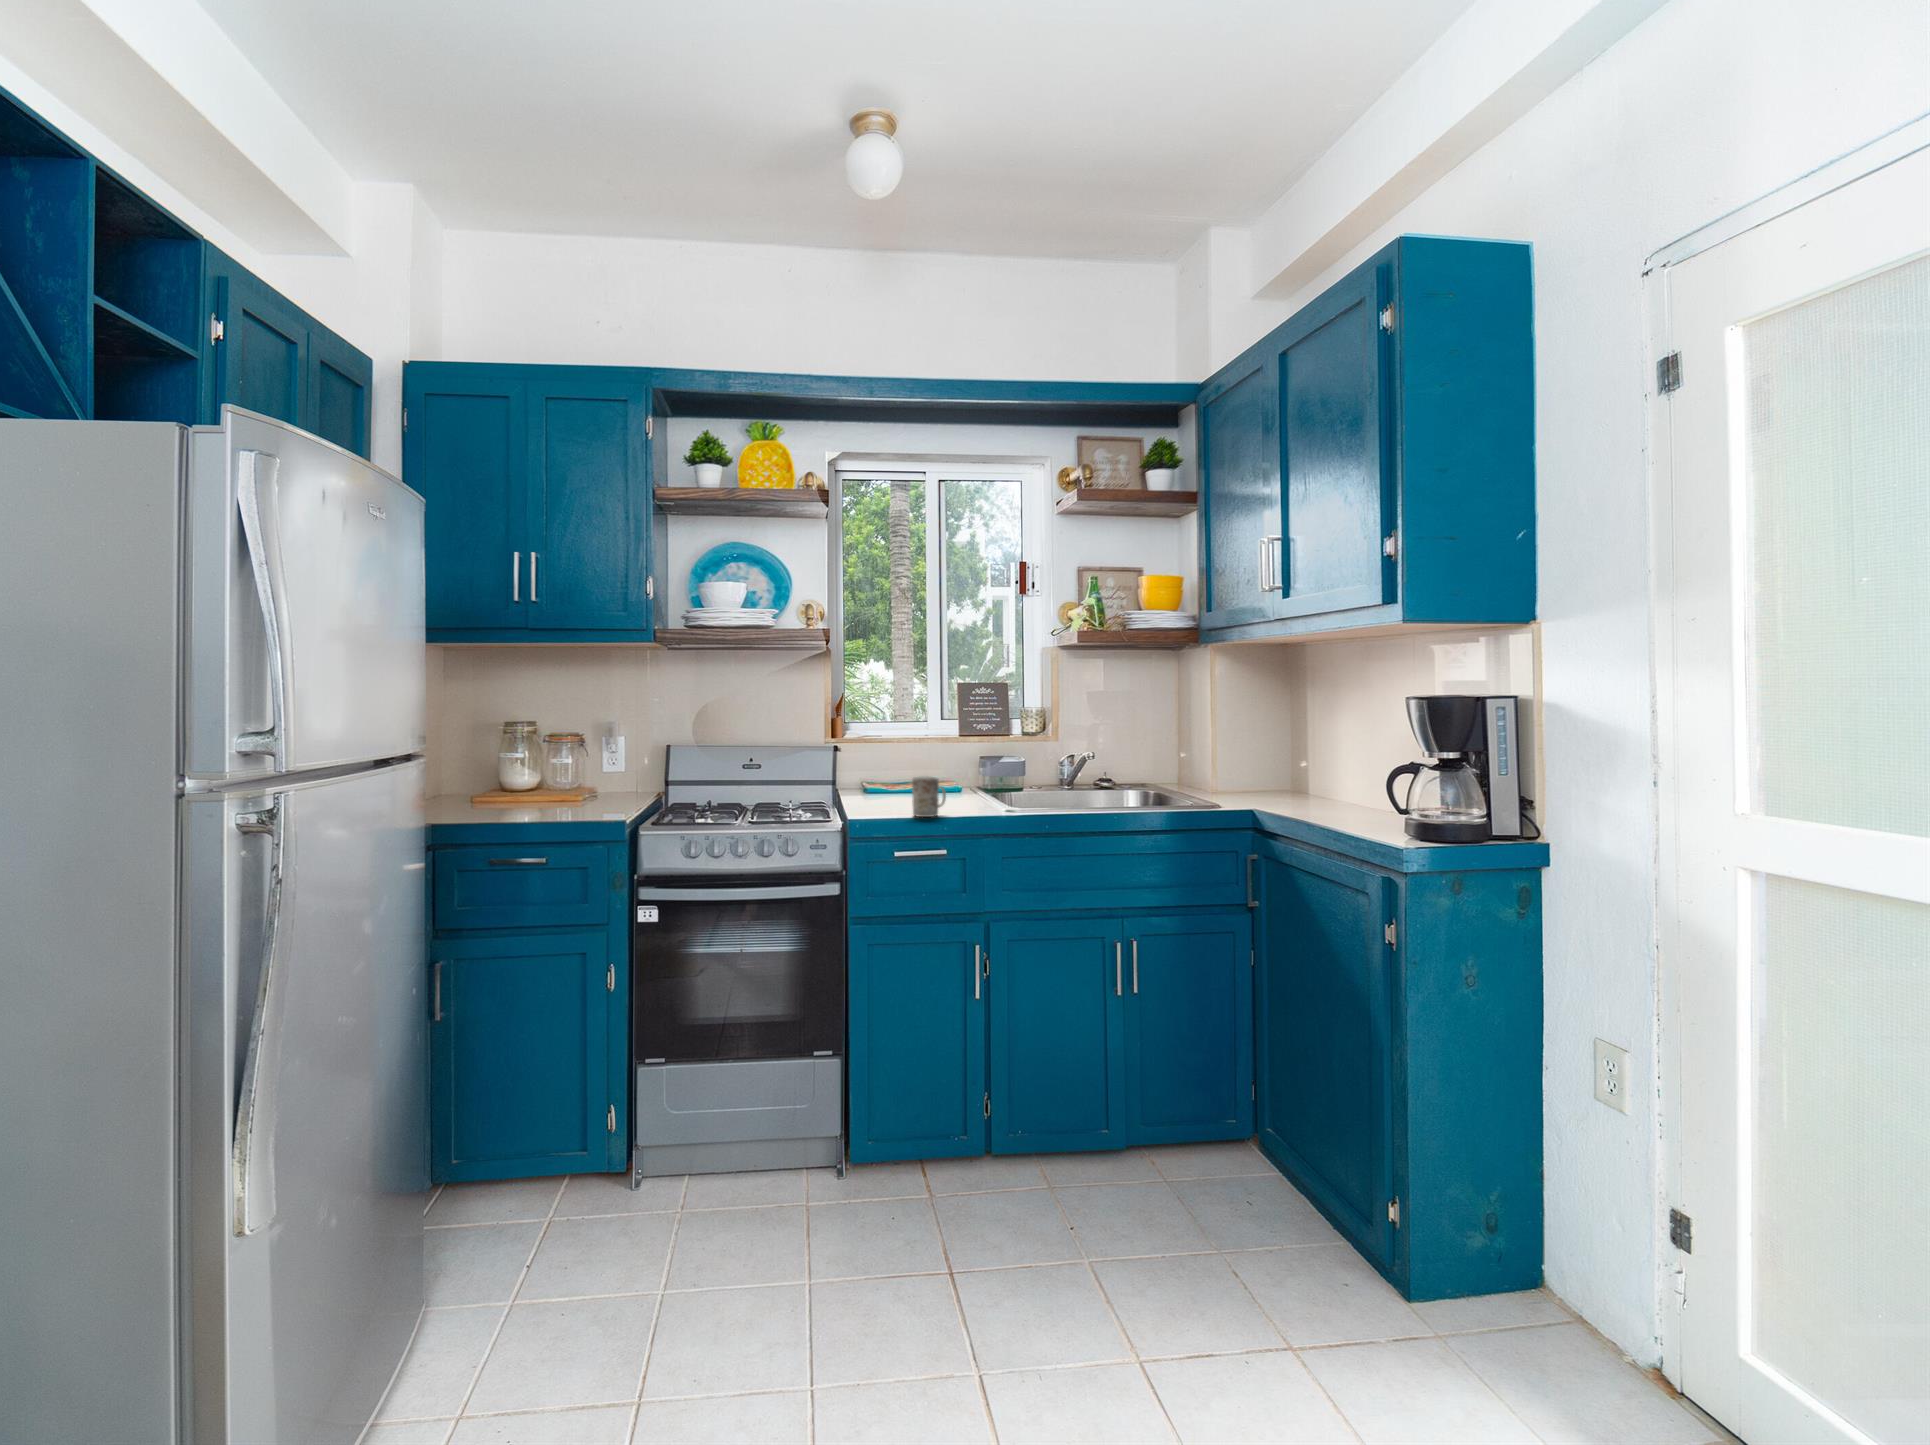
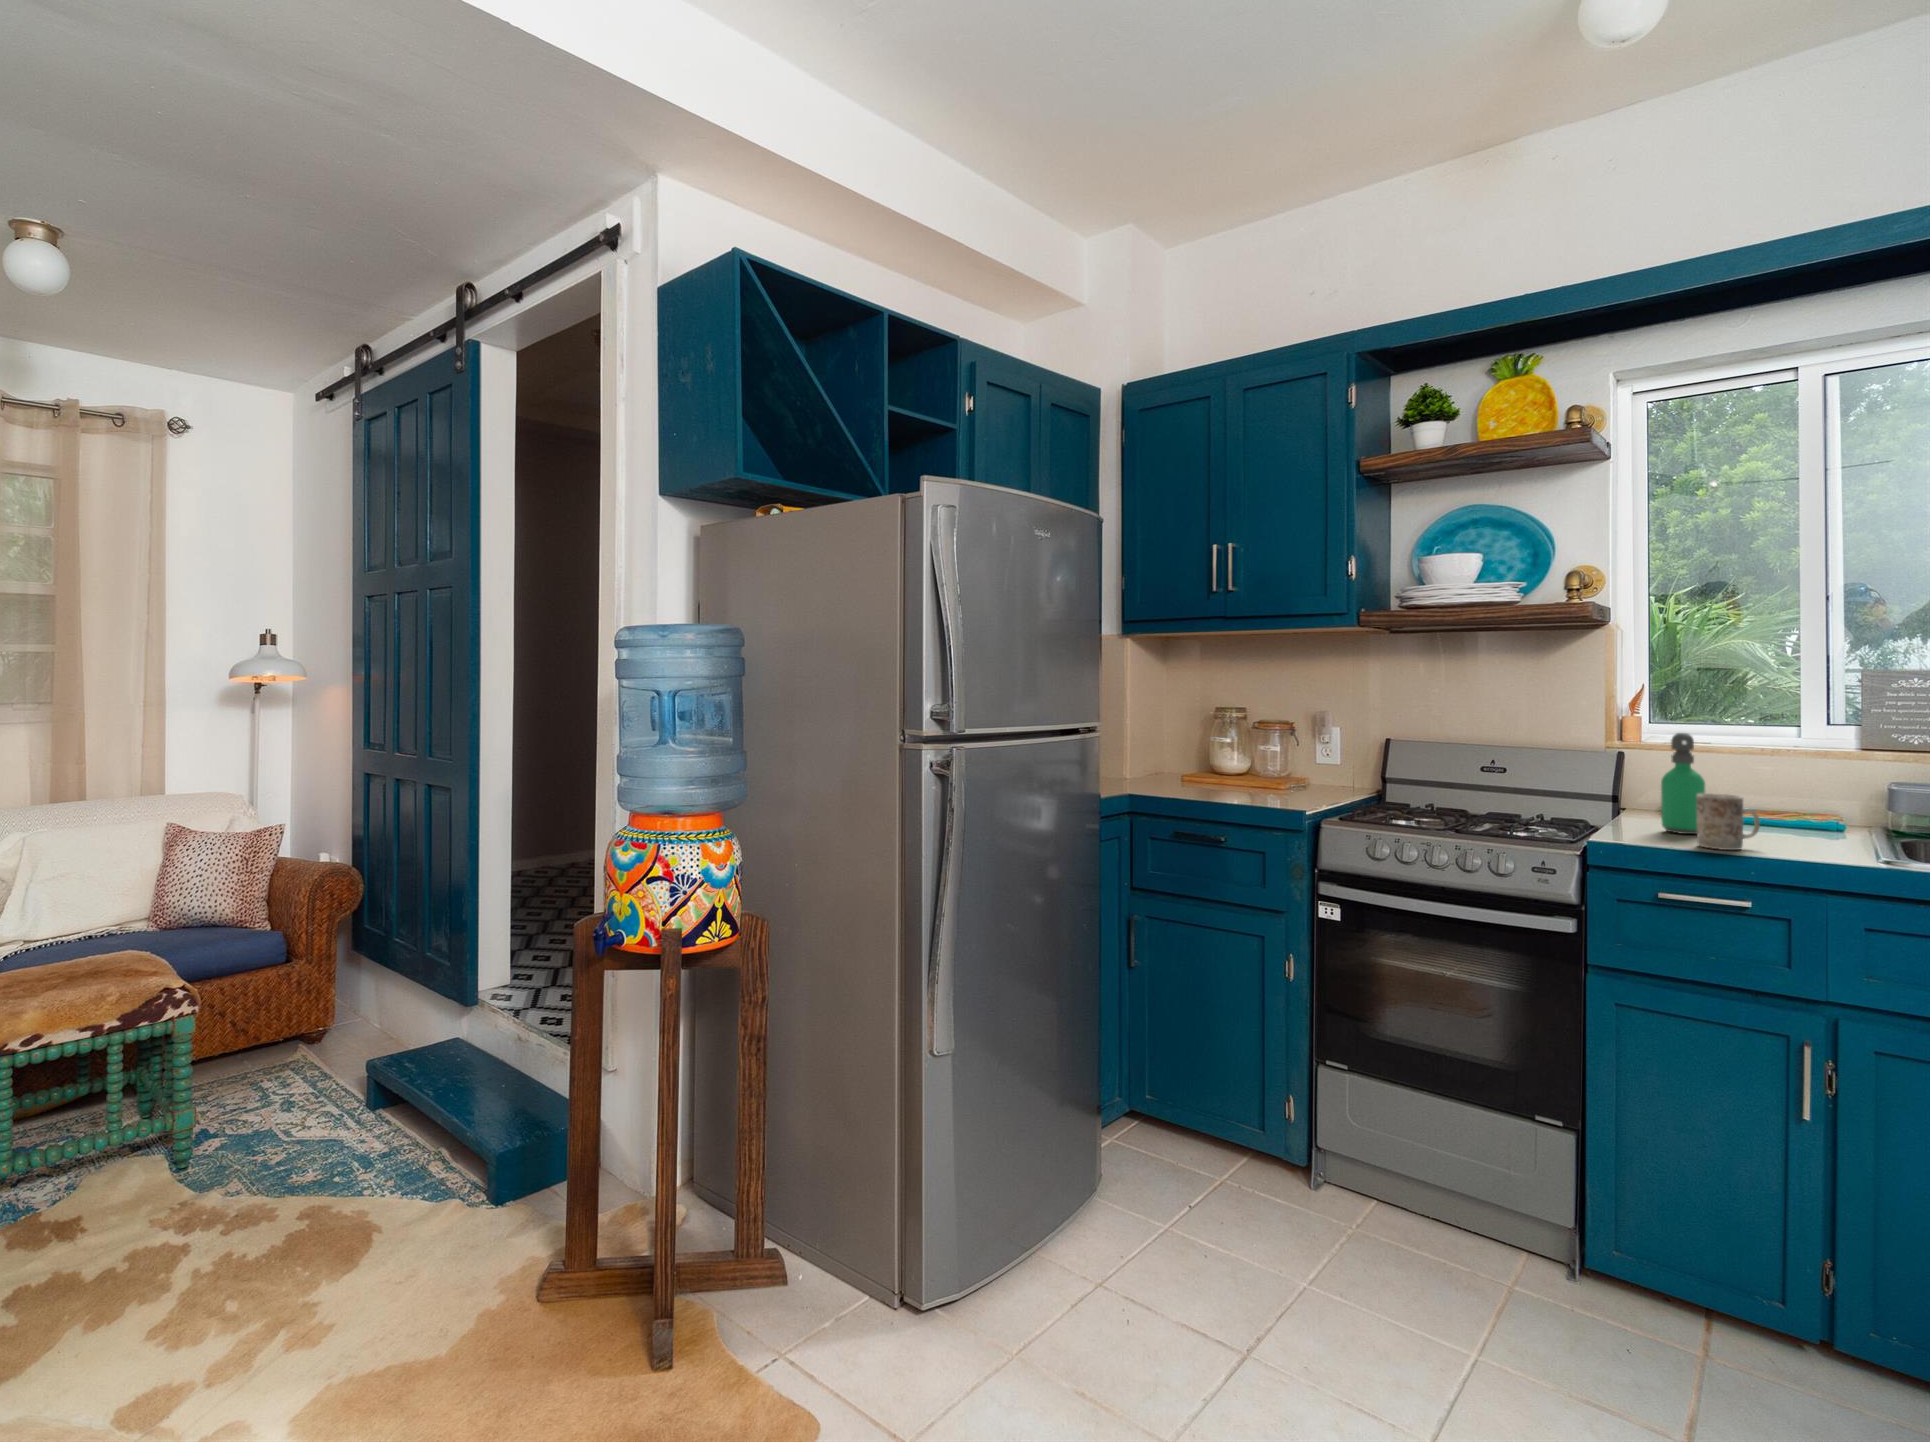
soap dispenser: none [883,733,909,809] -> present [1661,733,1705,834]

